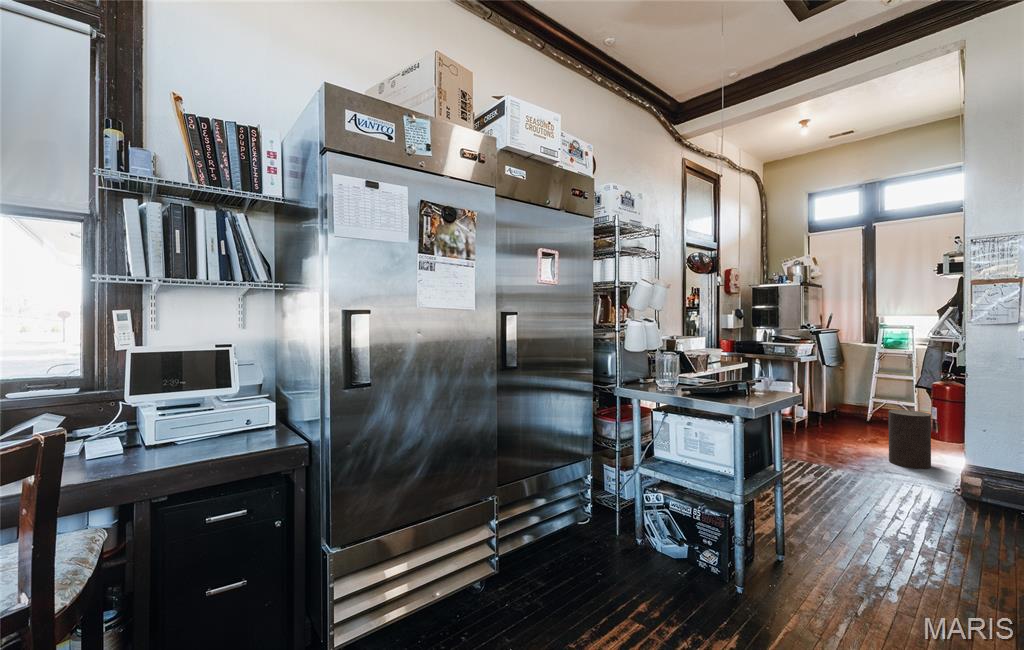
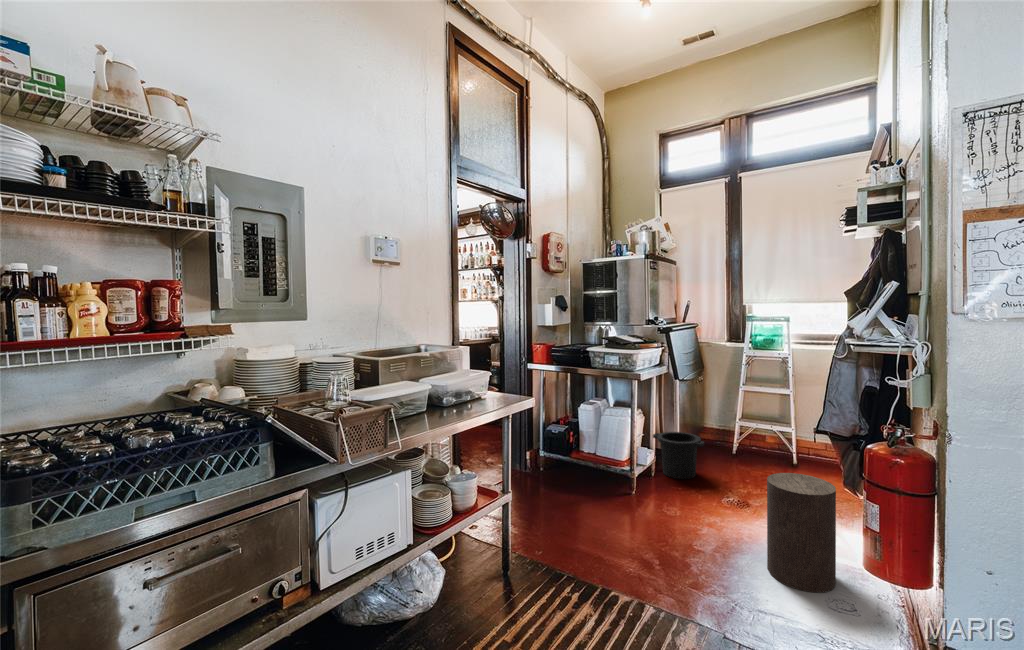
trash can: none [807,401,846,430] -> present [653,432,704,479]

